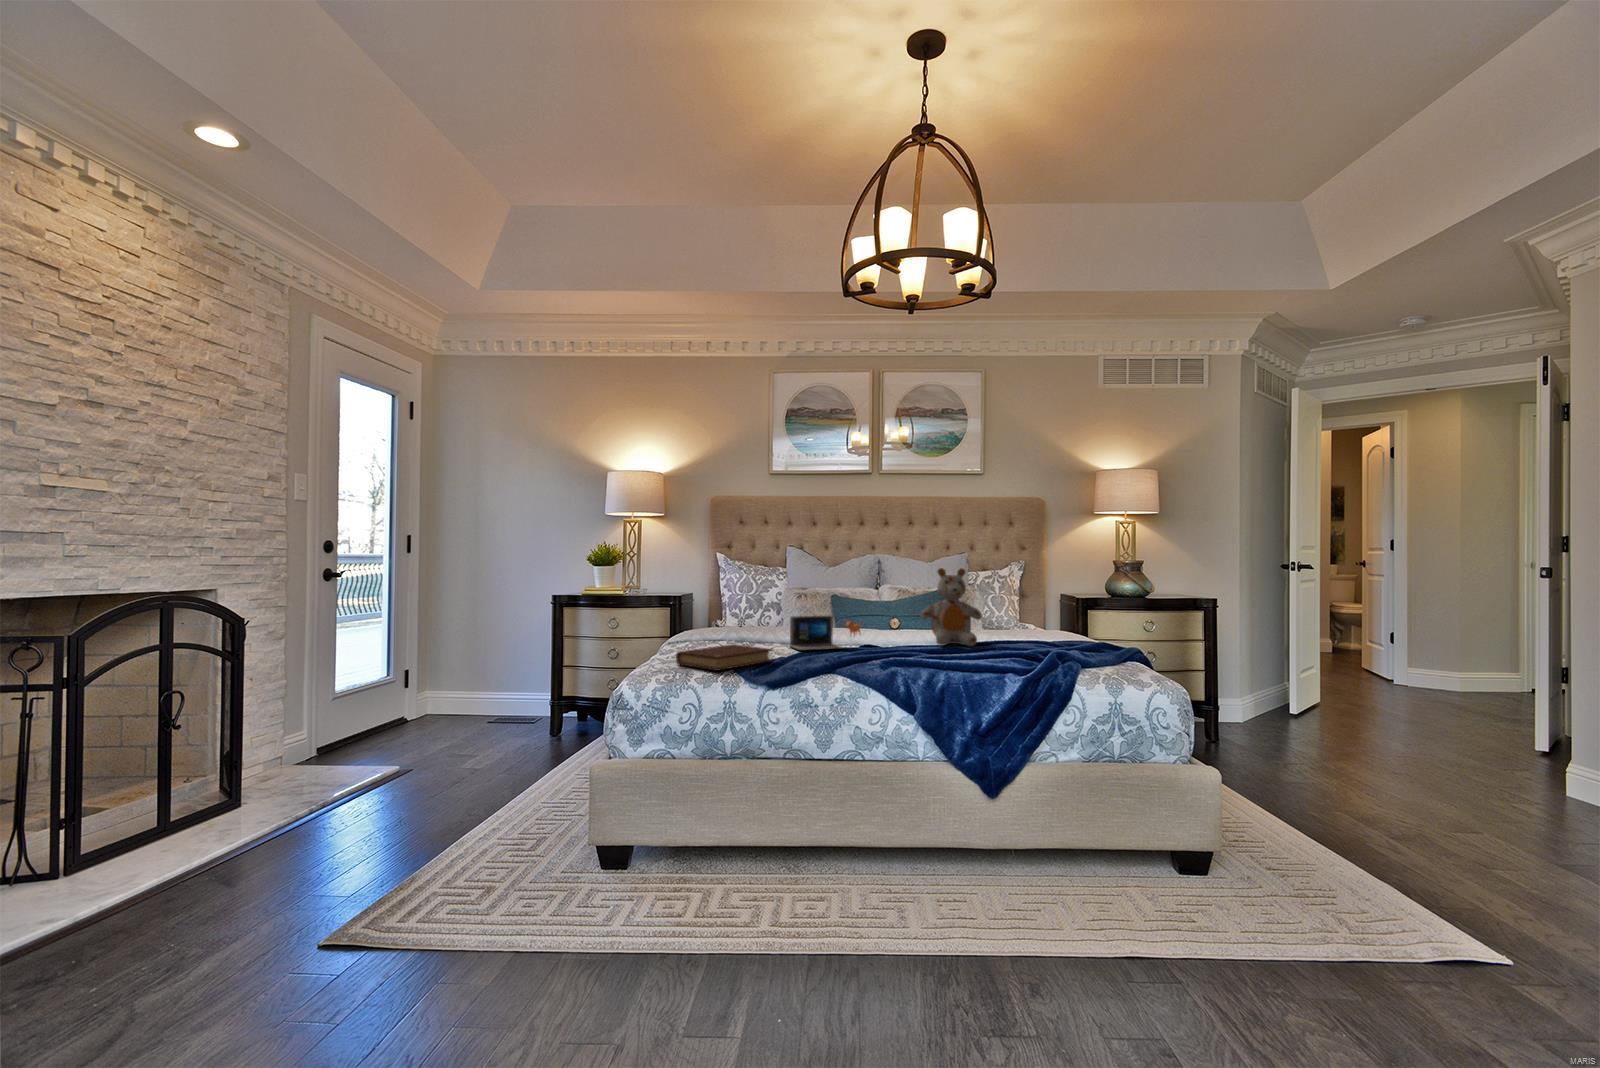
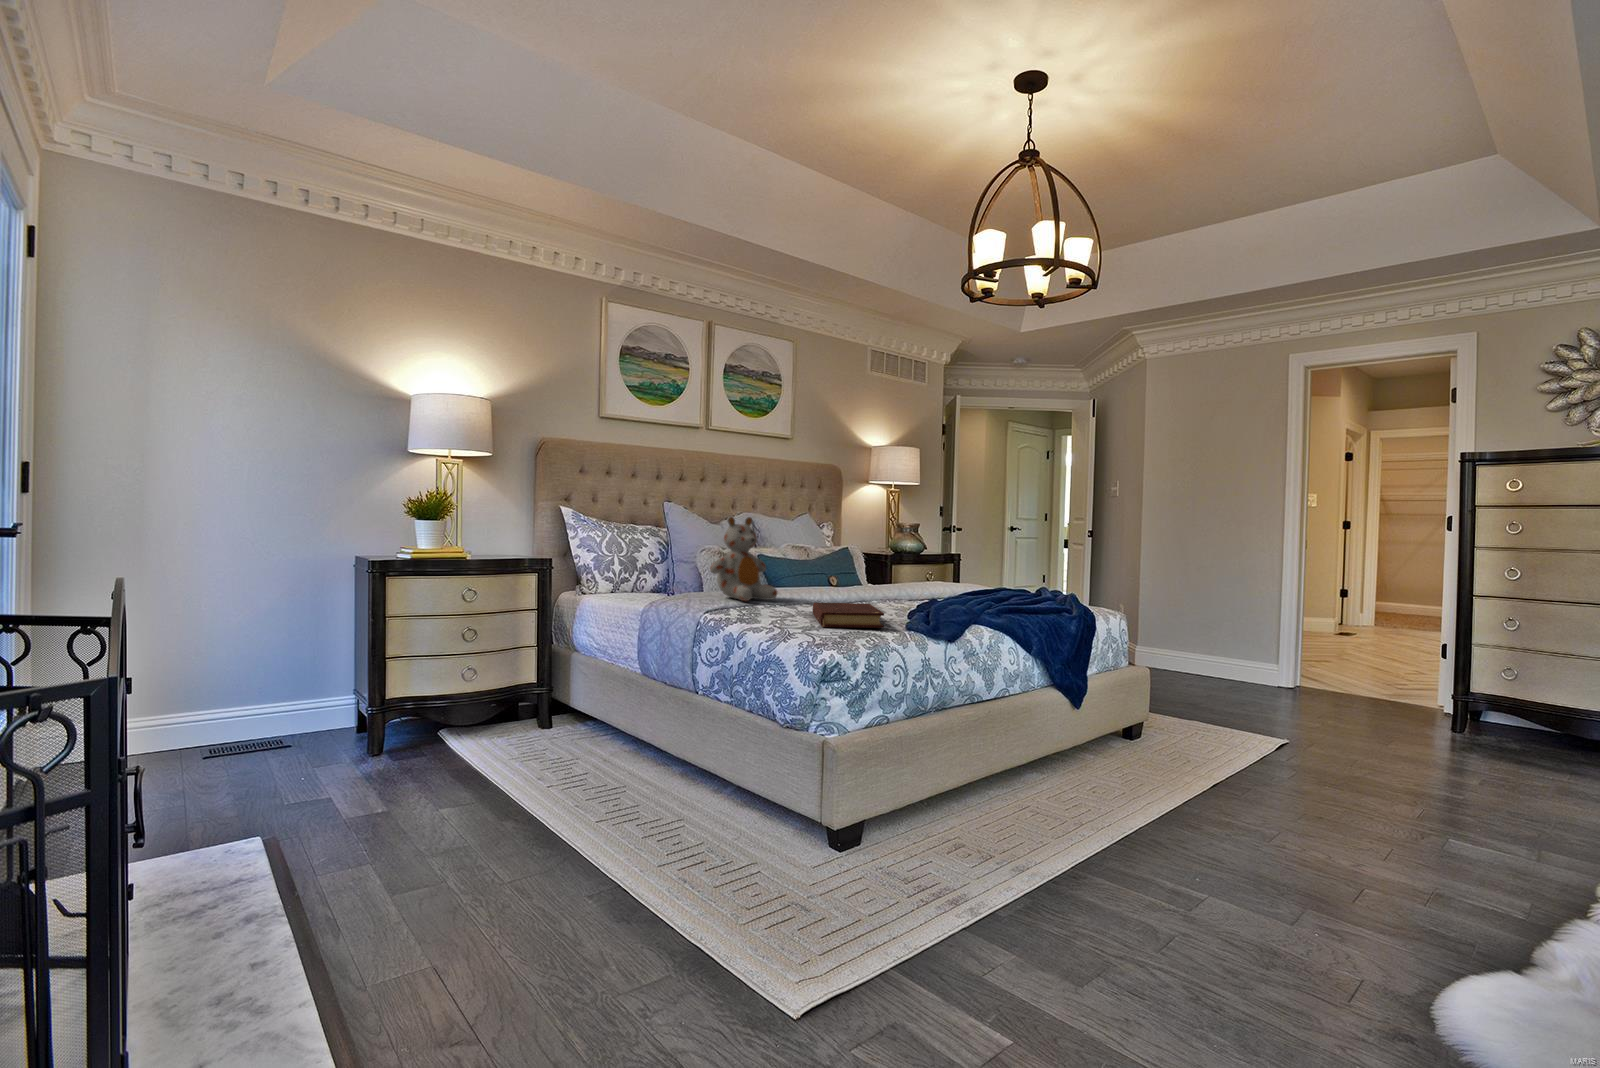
stuffed bear: present [920,568,982,646] -> present [710,516,777,601]
laptop: present [790,616,860,651] -> none [817,570,862,606]

